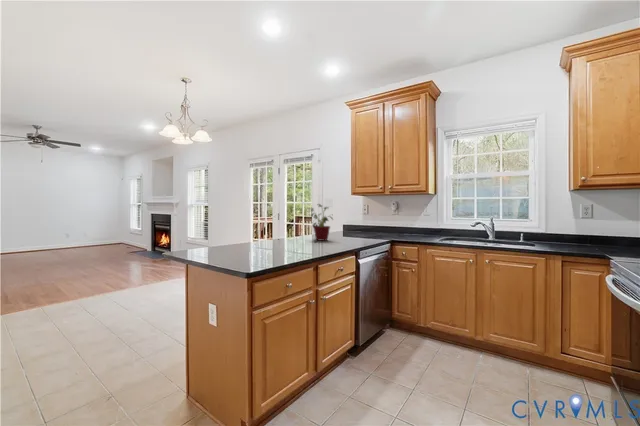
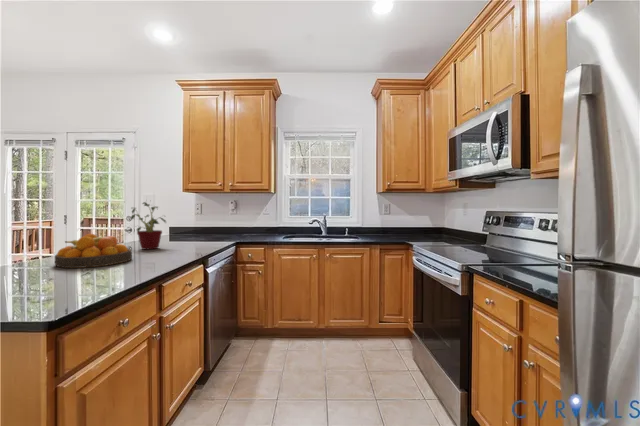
fruit bowl: none [263,226,306,248] -> present [55,234,132,268]

